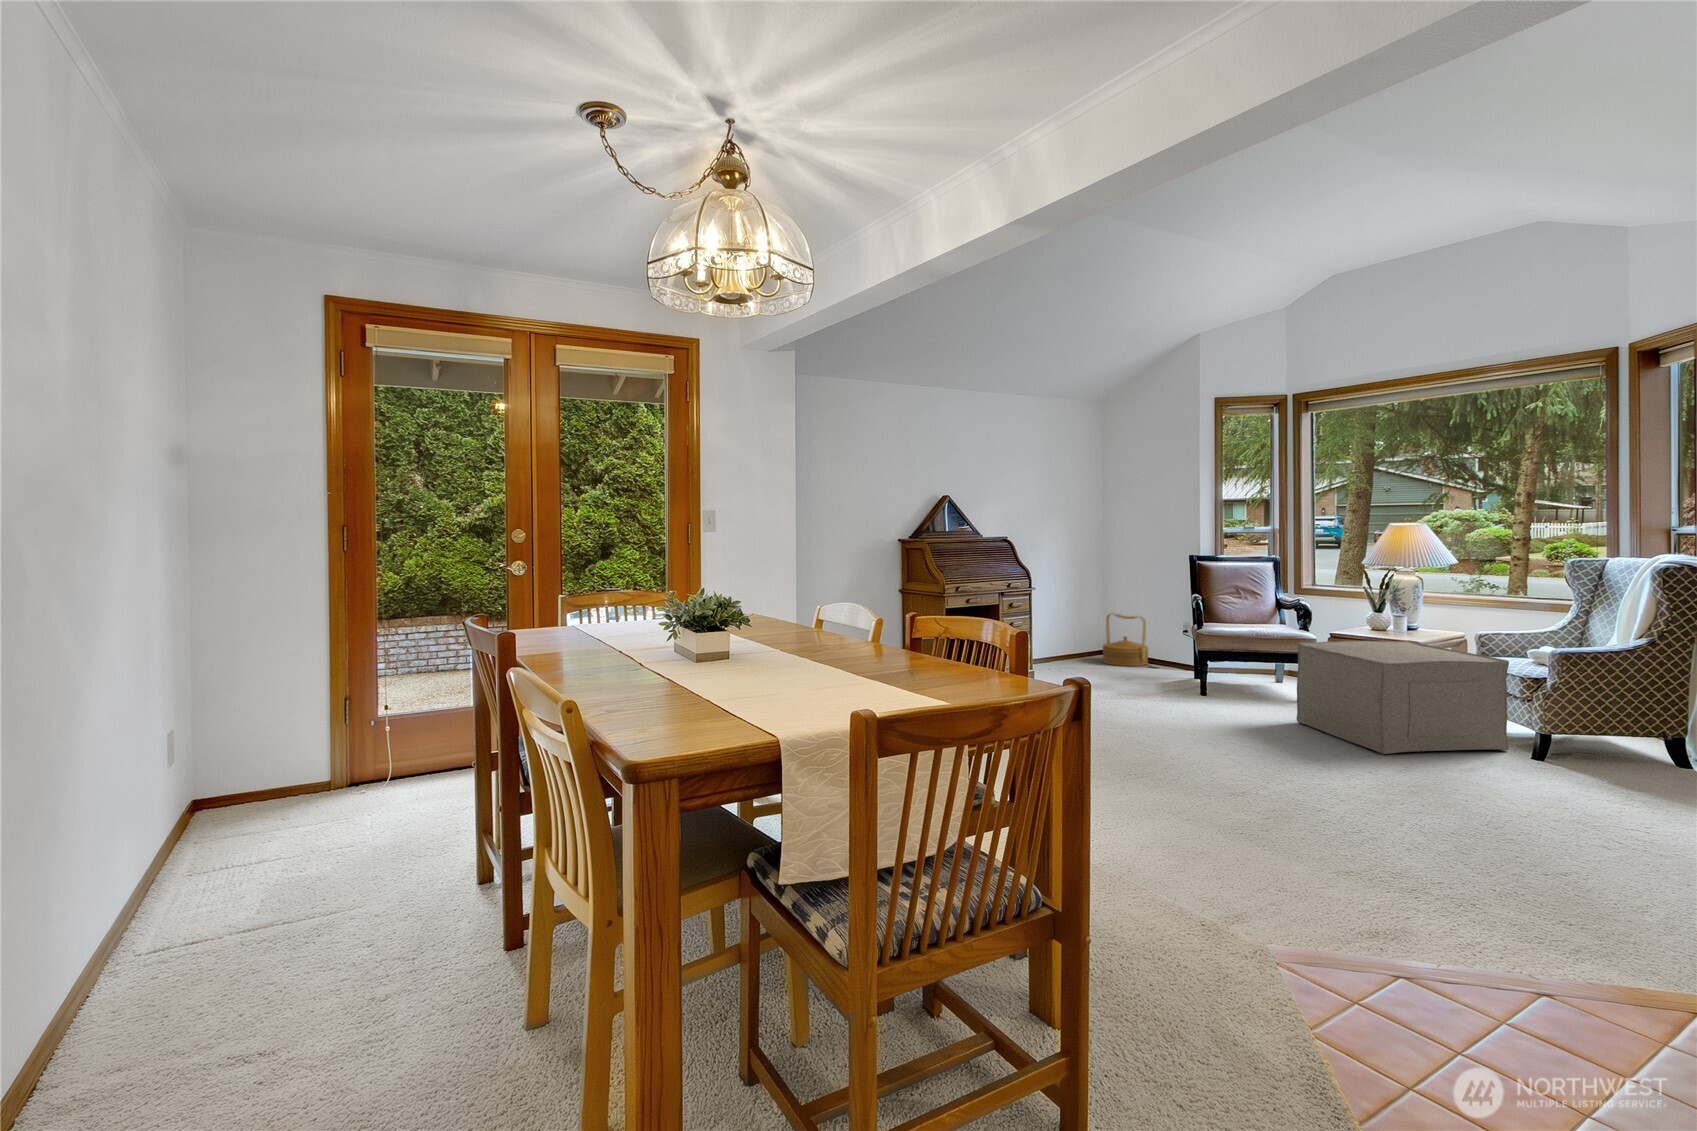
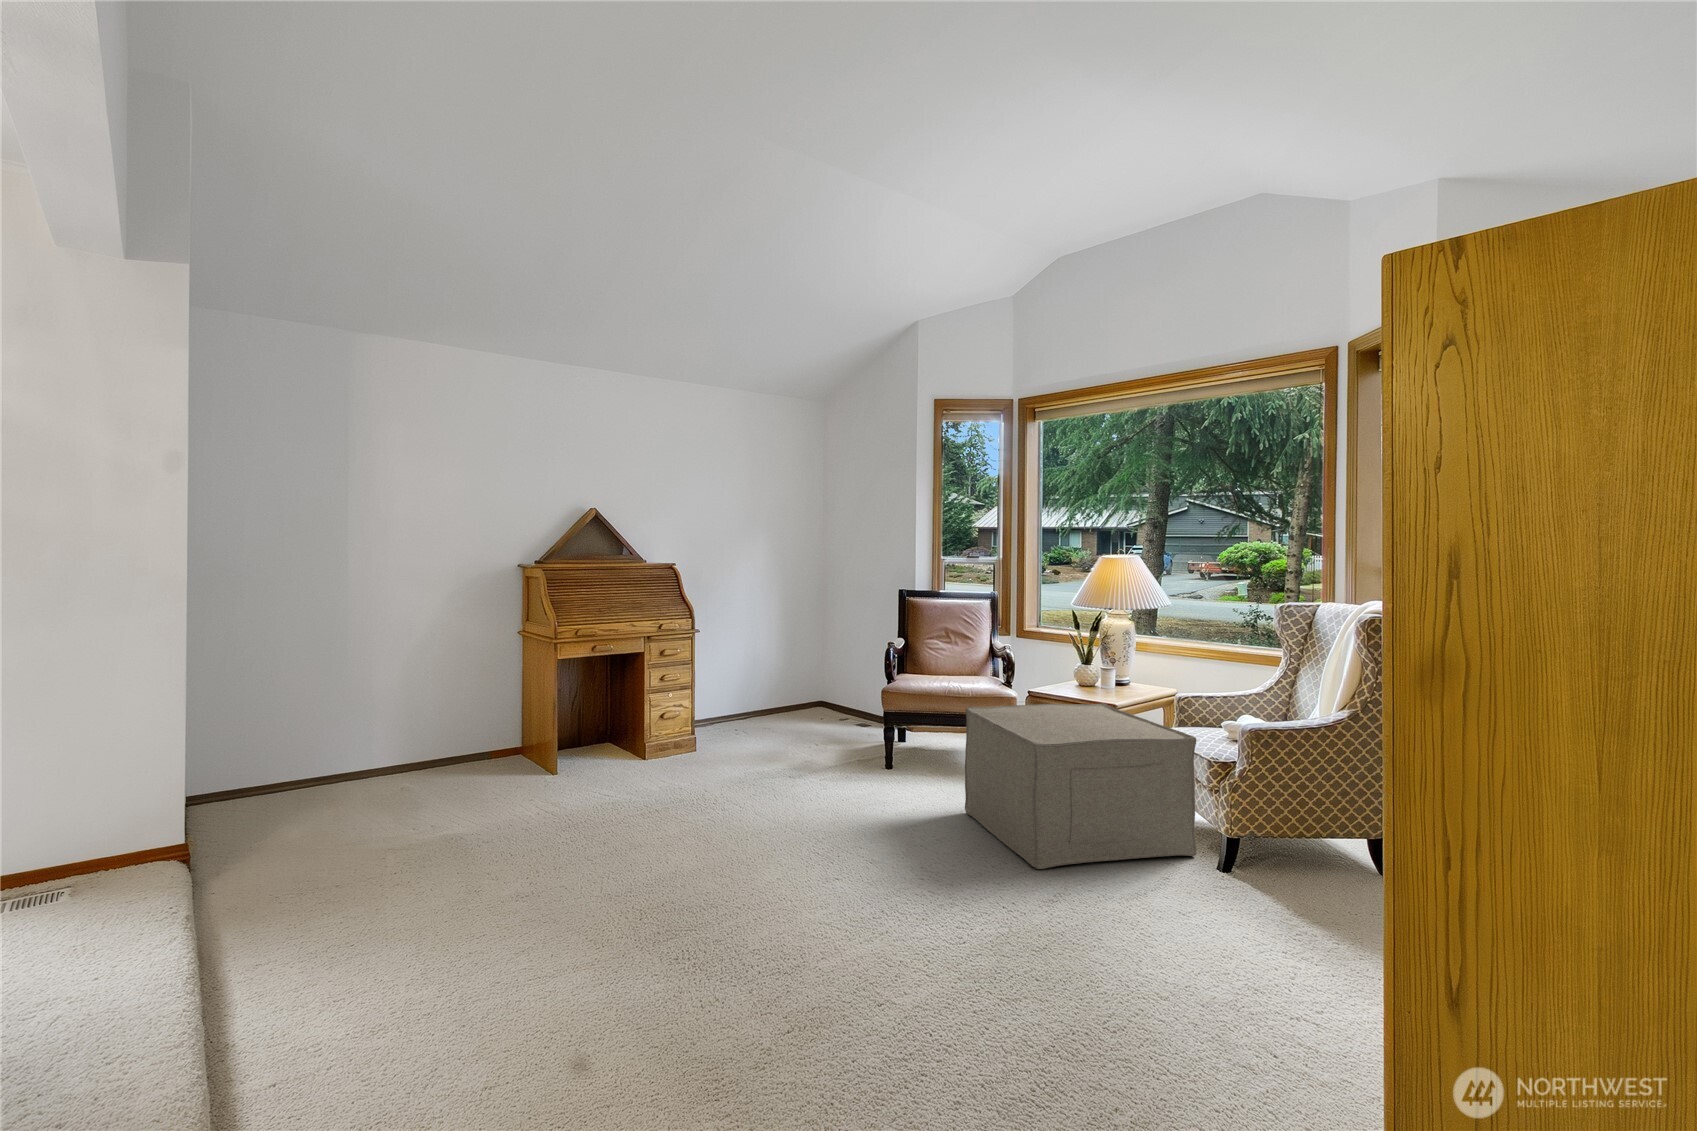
woven basket: present [1102,613,1149,666] -> none [807,658,861,724]

